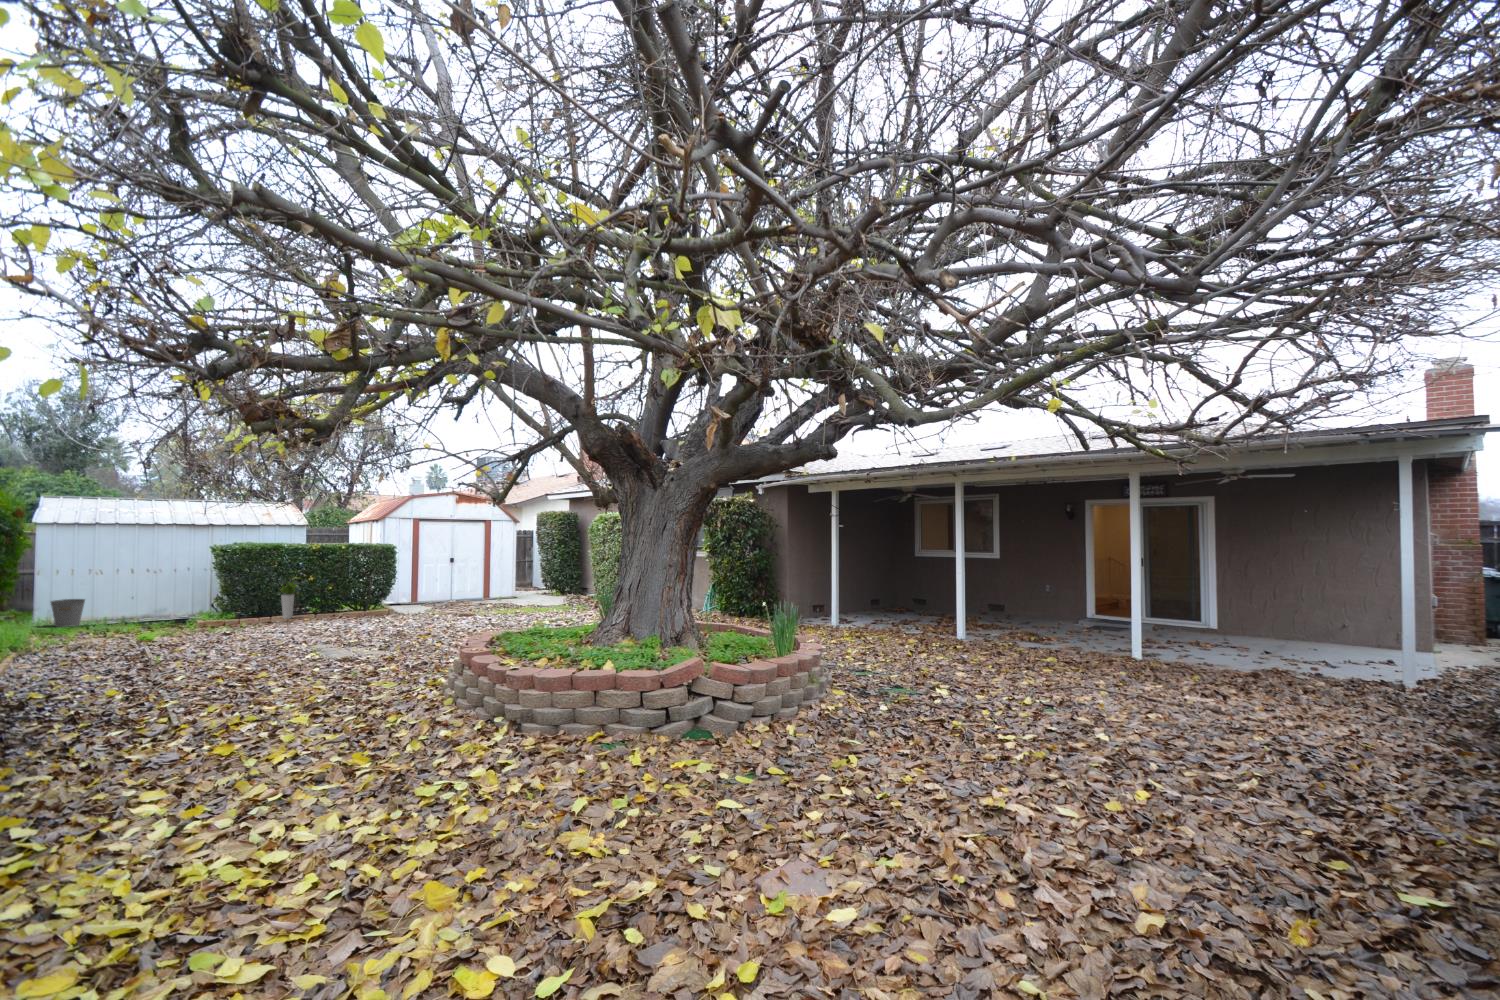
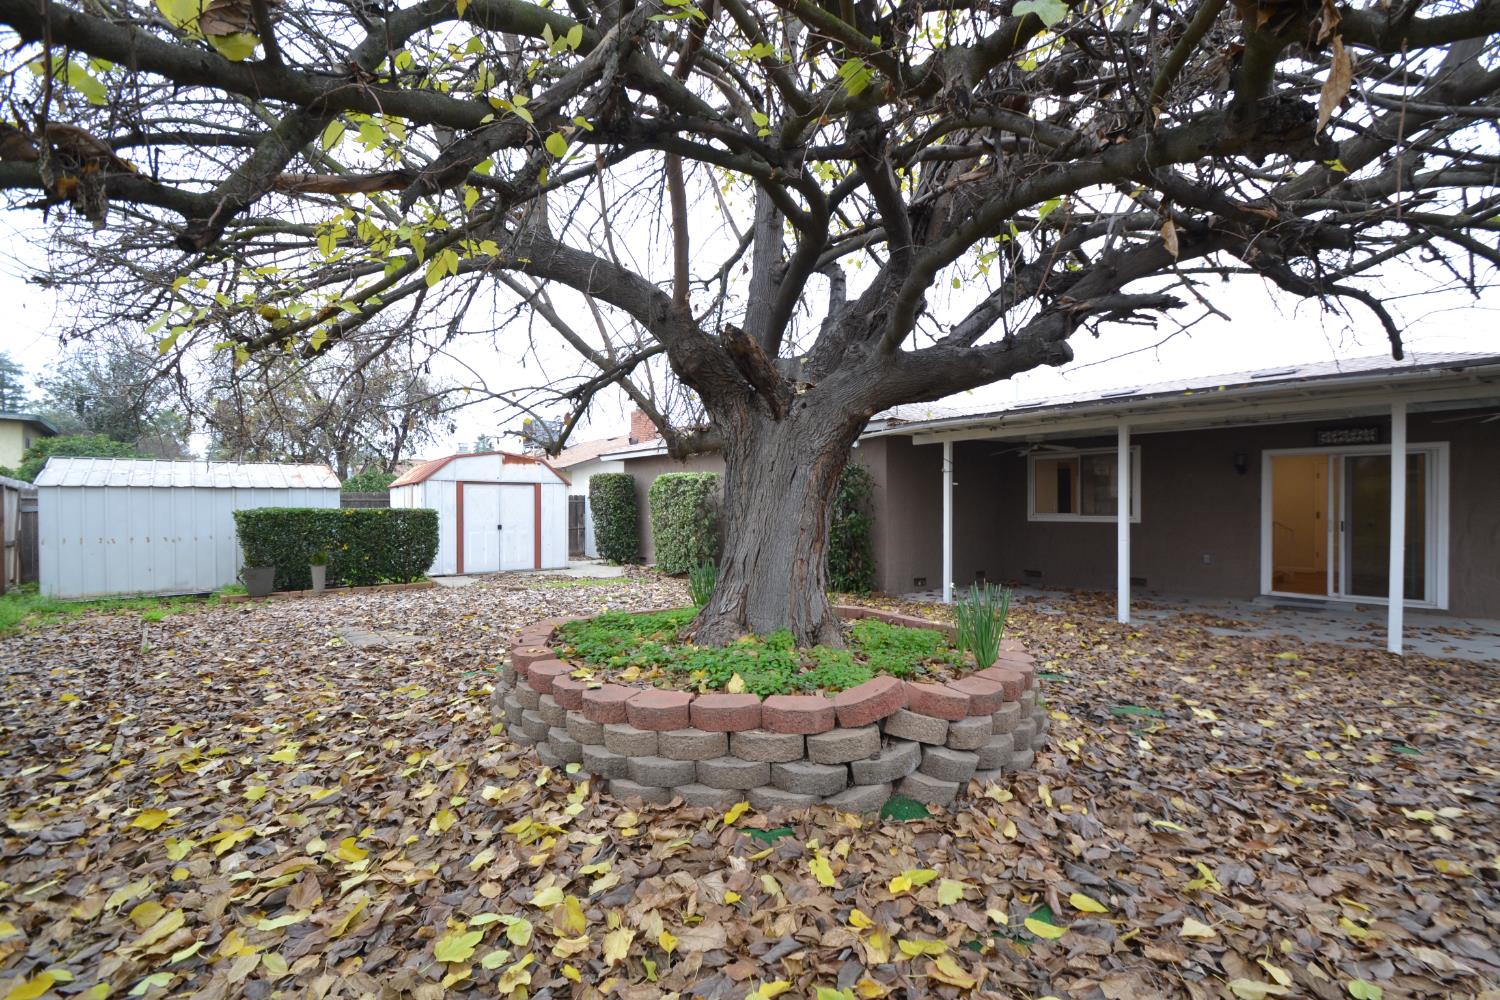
bucket: present [51,599,85,627] -> present [243,567,275,597]

